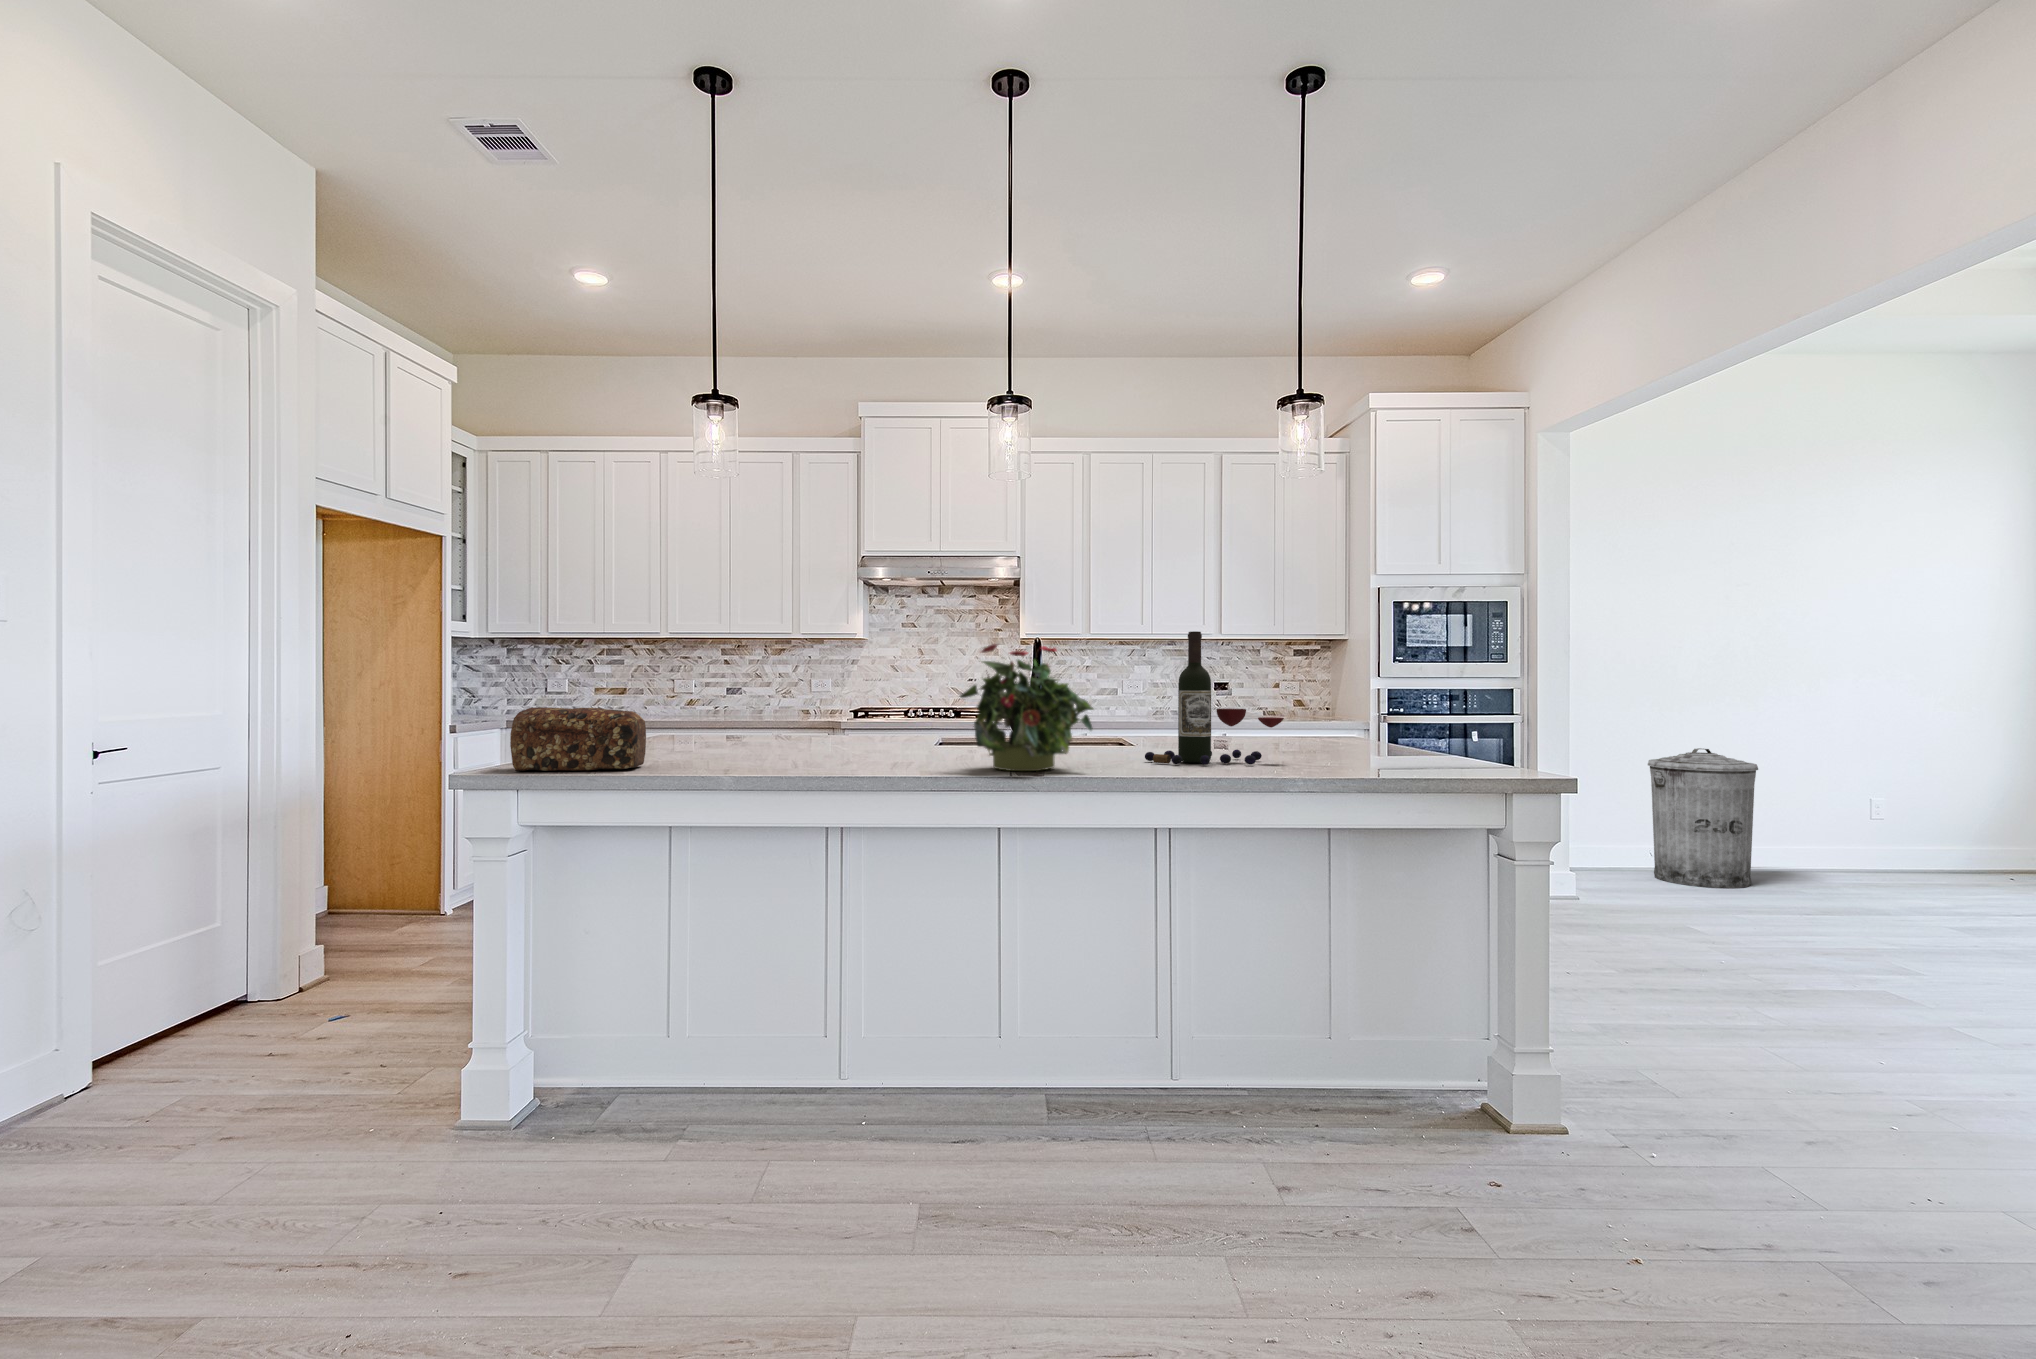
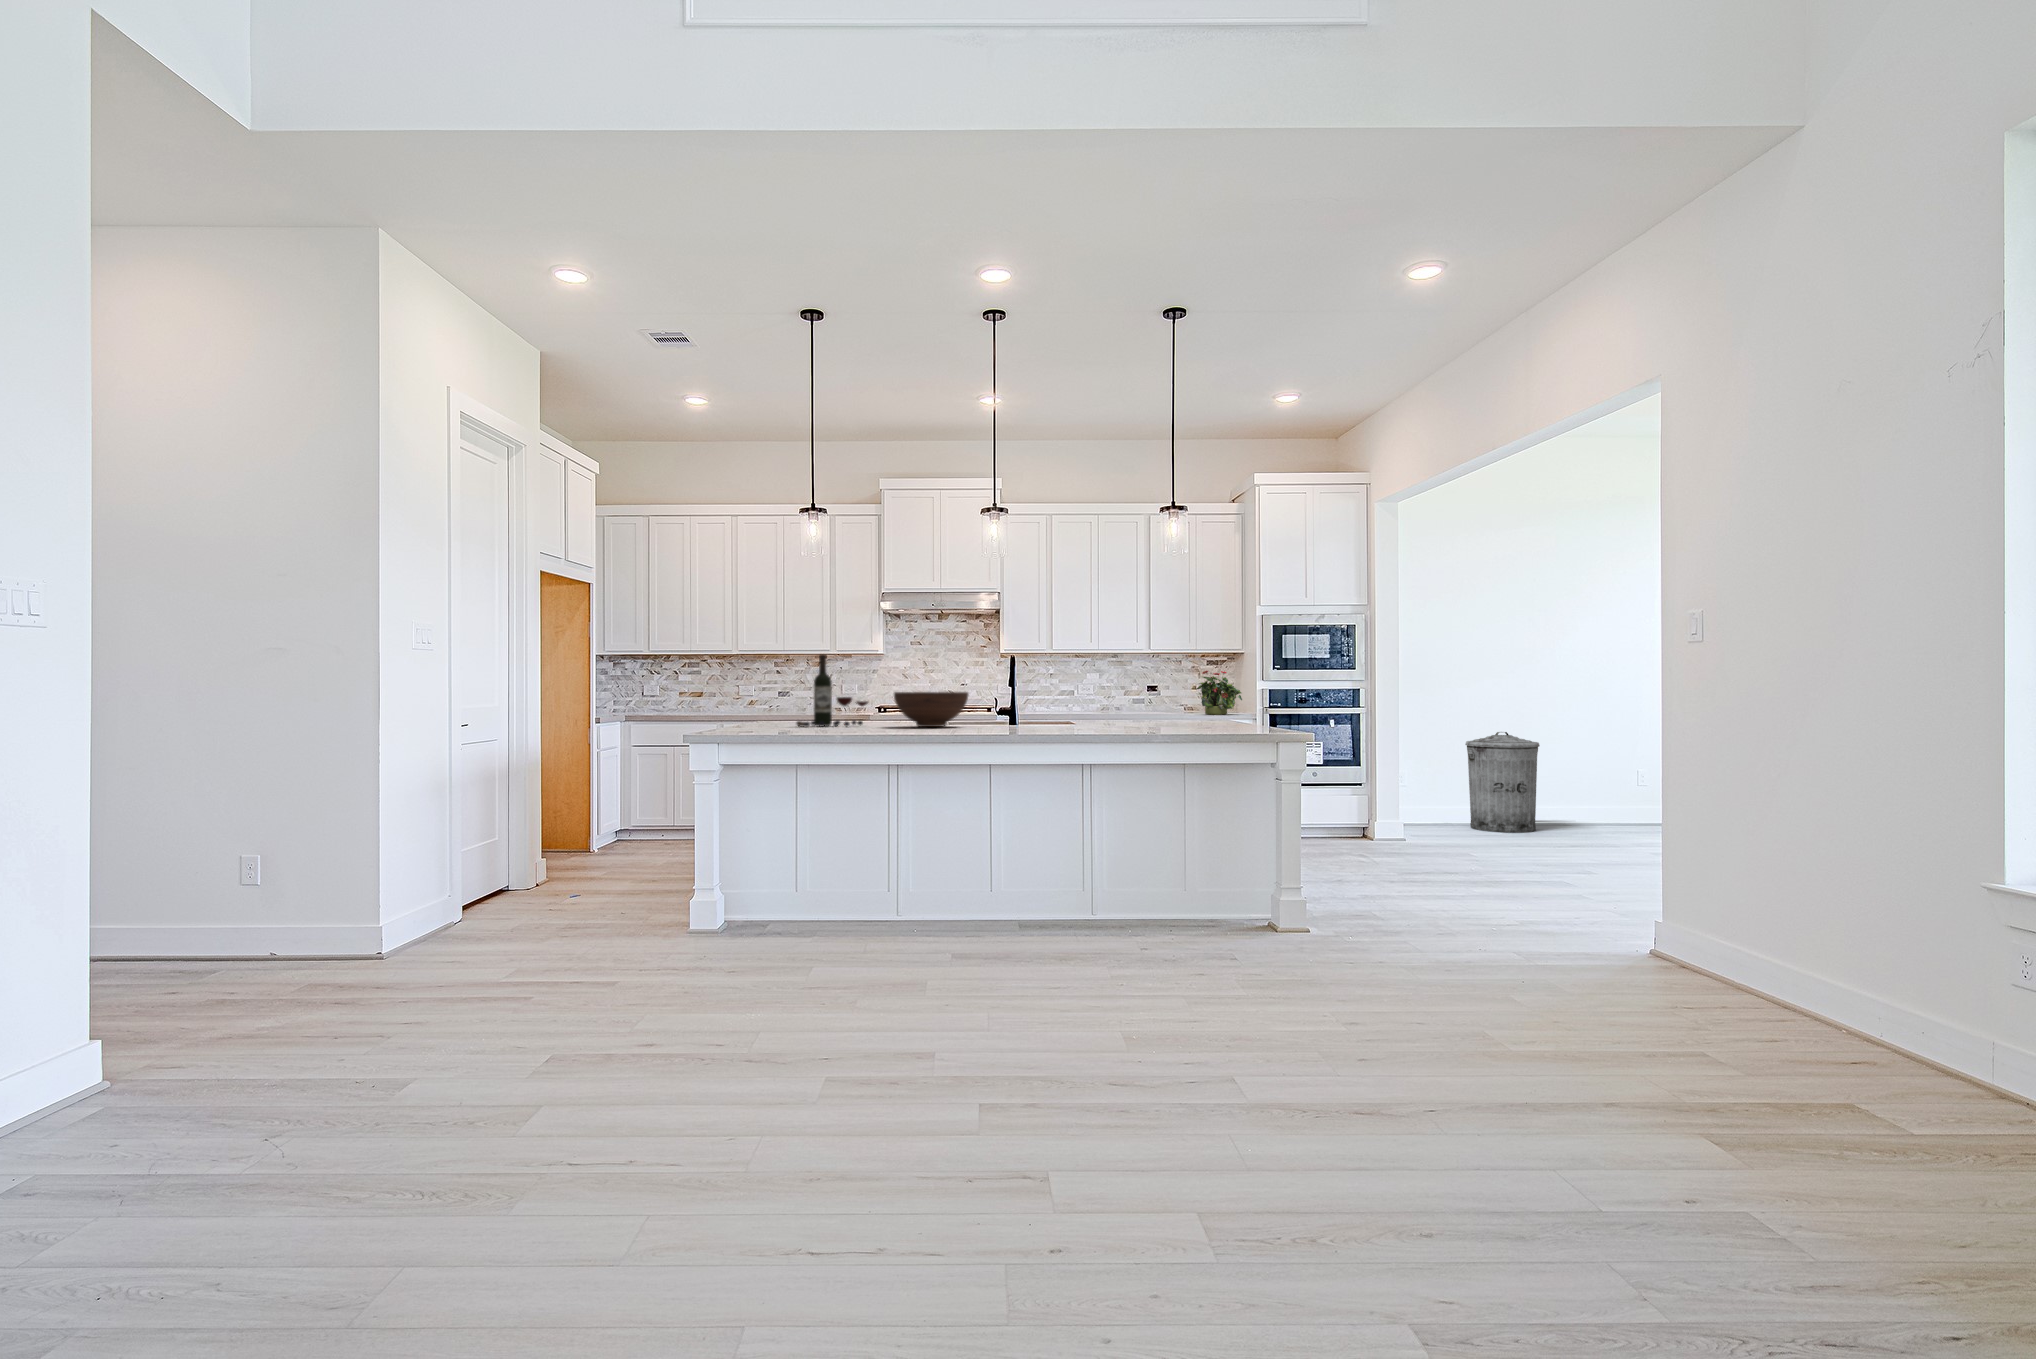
wine bottle: present [1145,631,1284,765] -> present [796,654,868,727]
potted plant: present [960,644,1093,771] -> present [1196,671,1242,715]
fruit bowl: none [829,697,957,759] -> present [894,692,969,727]
bread loaf: present [510,707,646,771] -> none [729,696,796,731]

